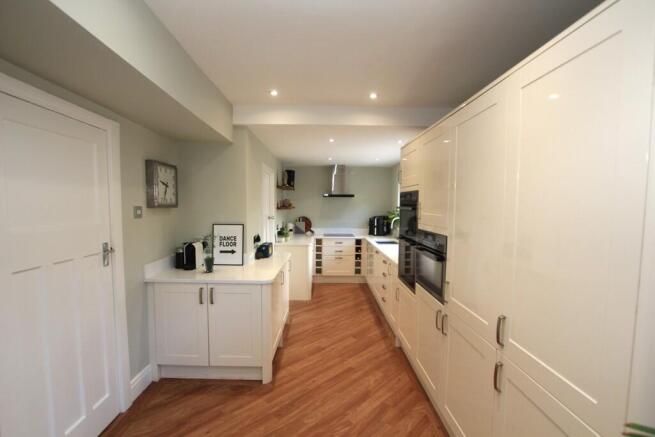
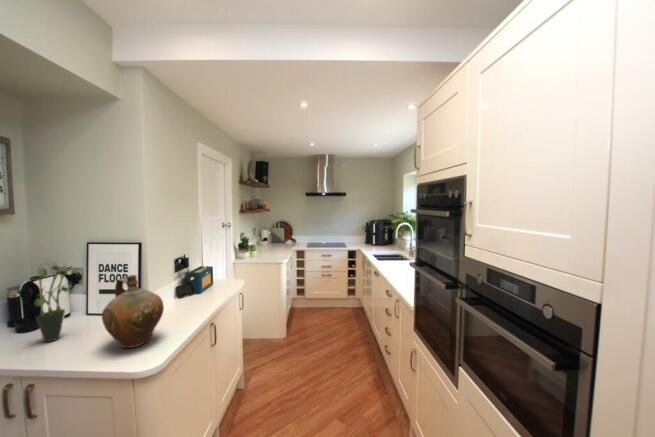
ceramic jug: none [240,239,266,275] -> present [102,275,164,348]

